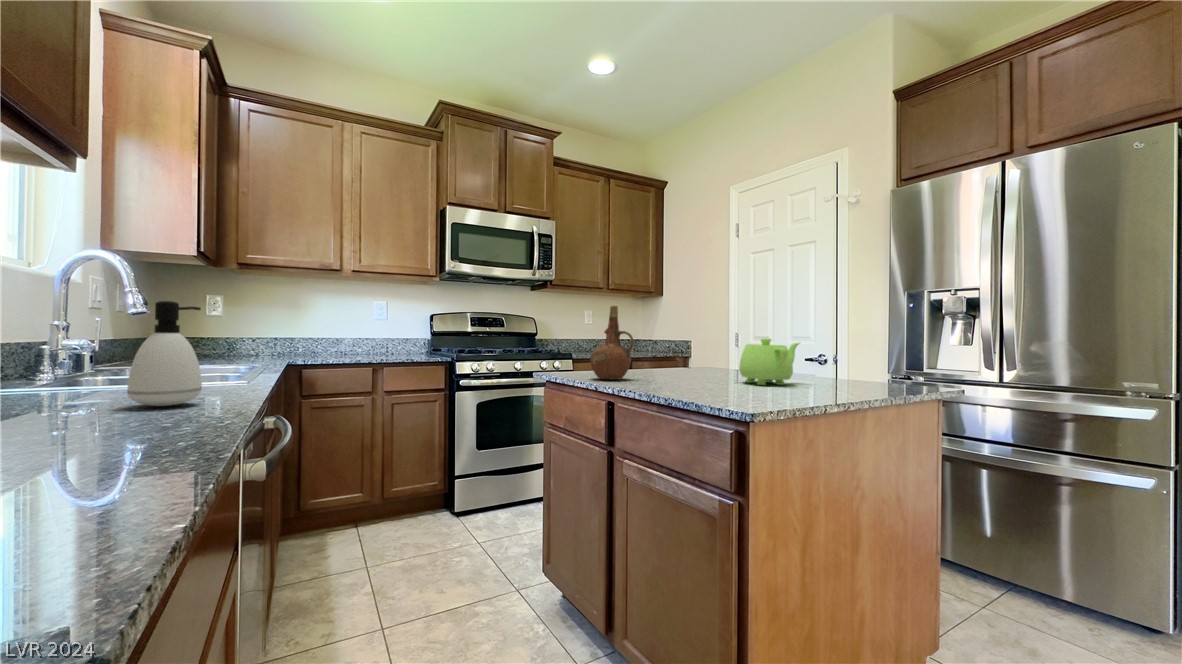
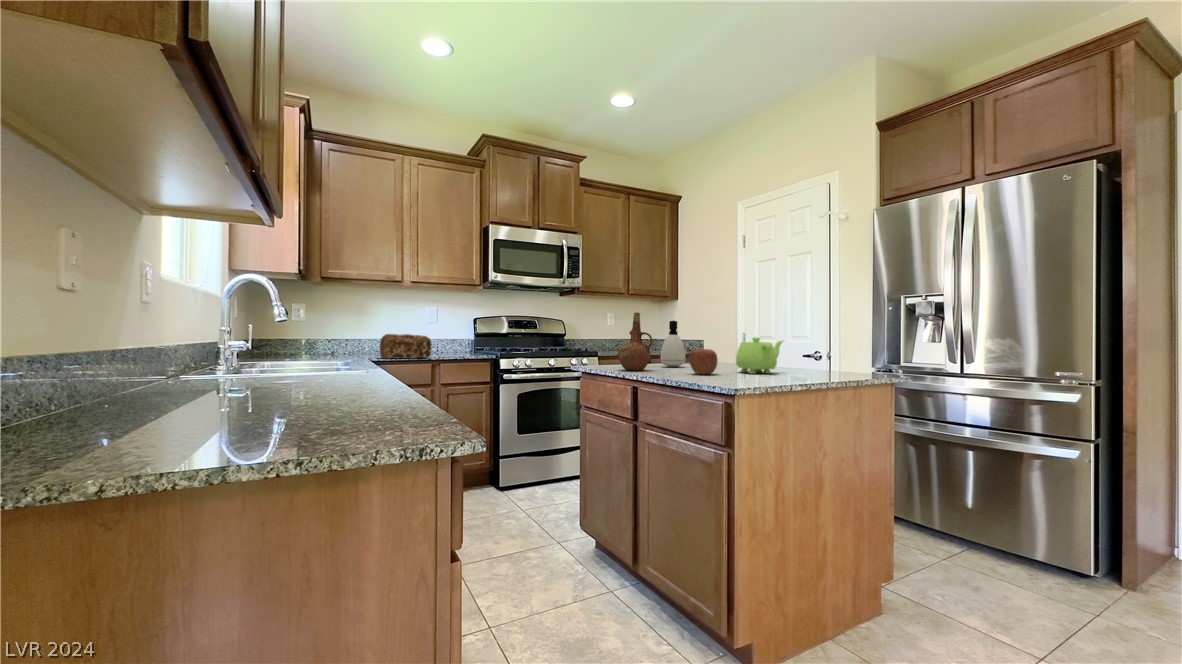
soap dispenser: present [127,301,202,406] -> present [661,321,685,367]
bread loaf: none [308,332,372,362] -> present [380,334,431,359]
apple: none [681,353,718,386] -> present [689,349,718,374]

